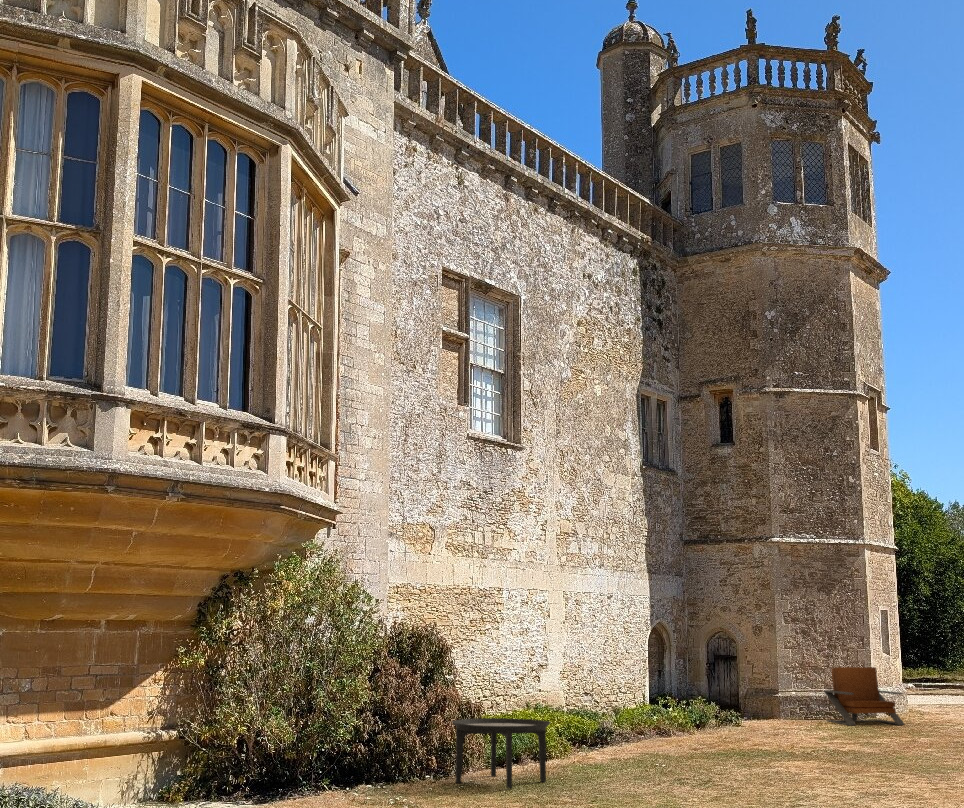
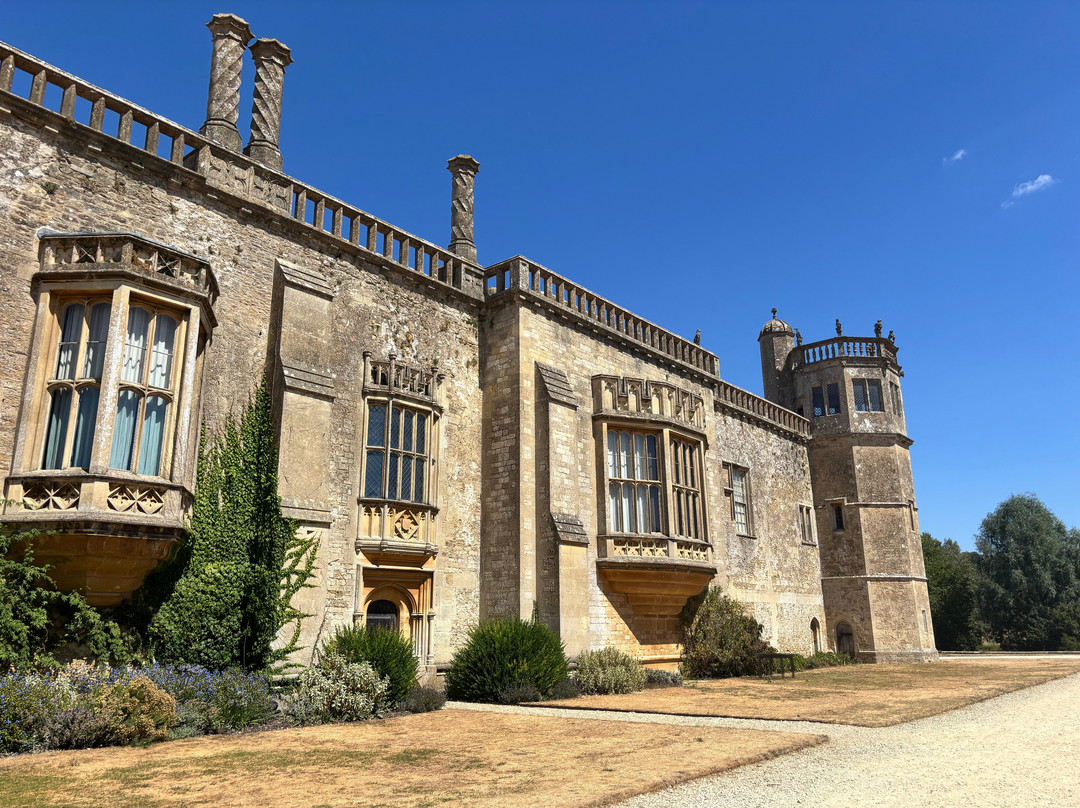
lounge chair: present [824,667,904,725] -> none [899,638,941,666]

